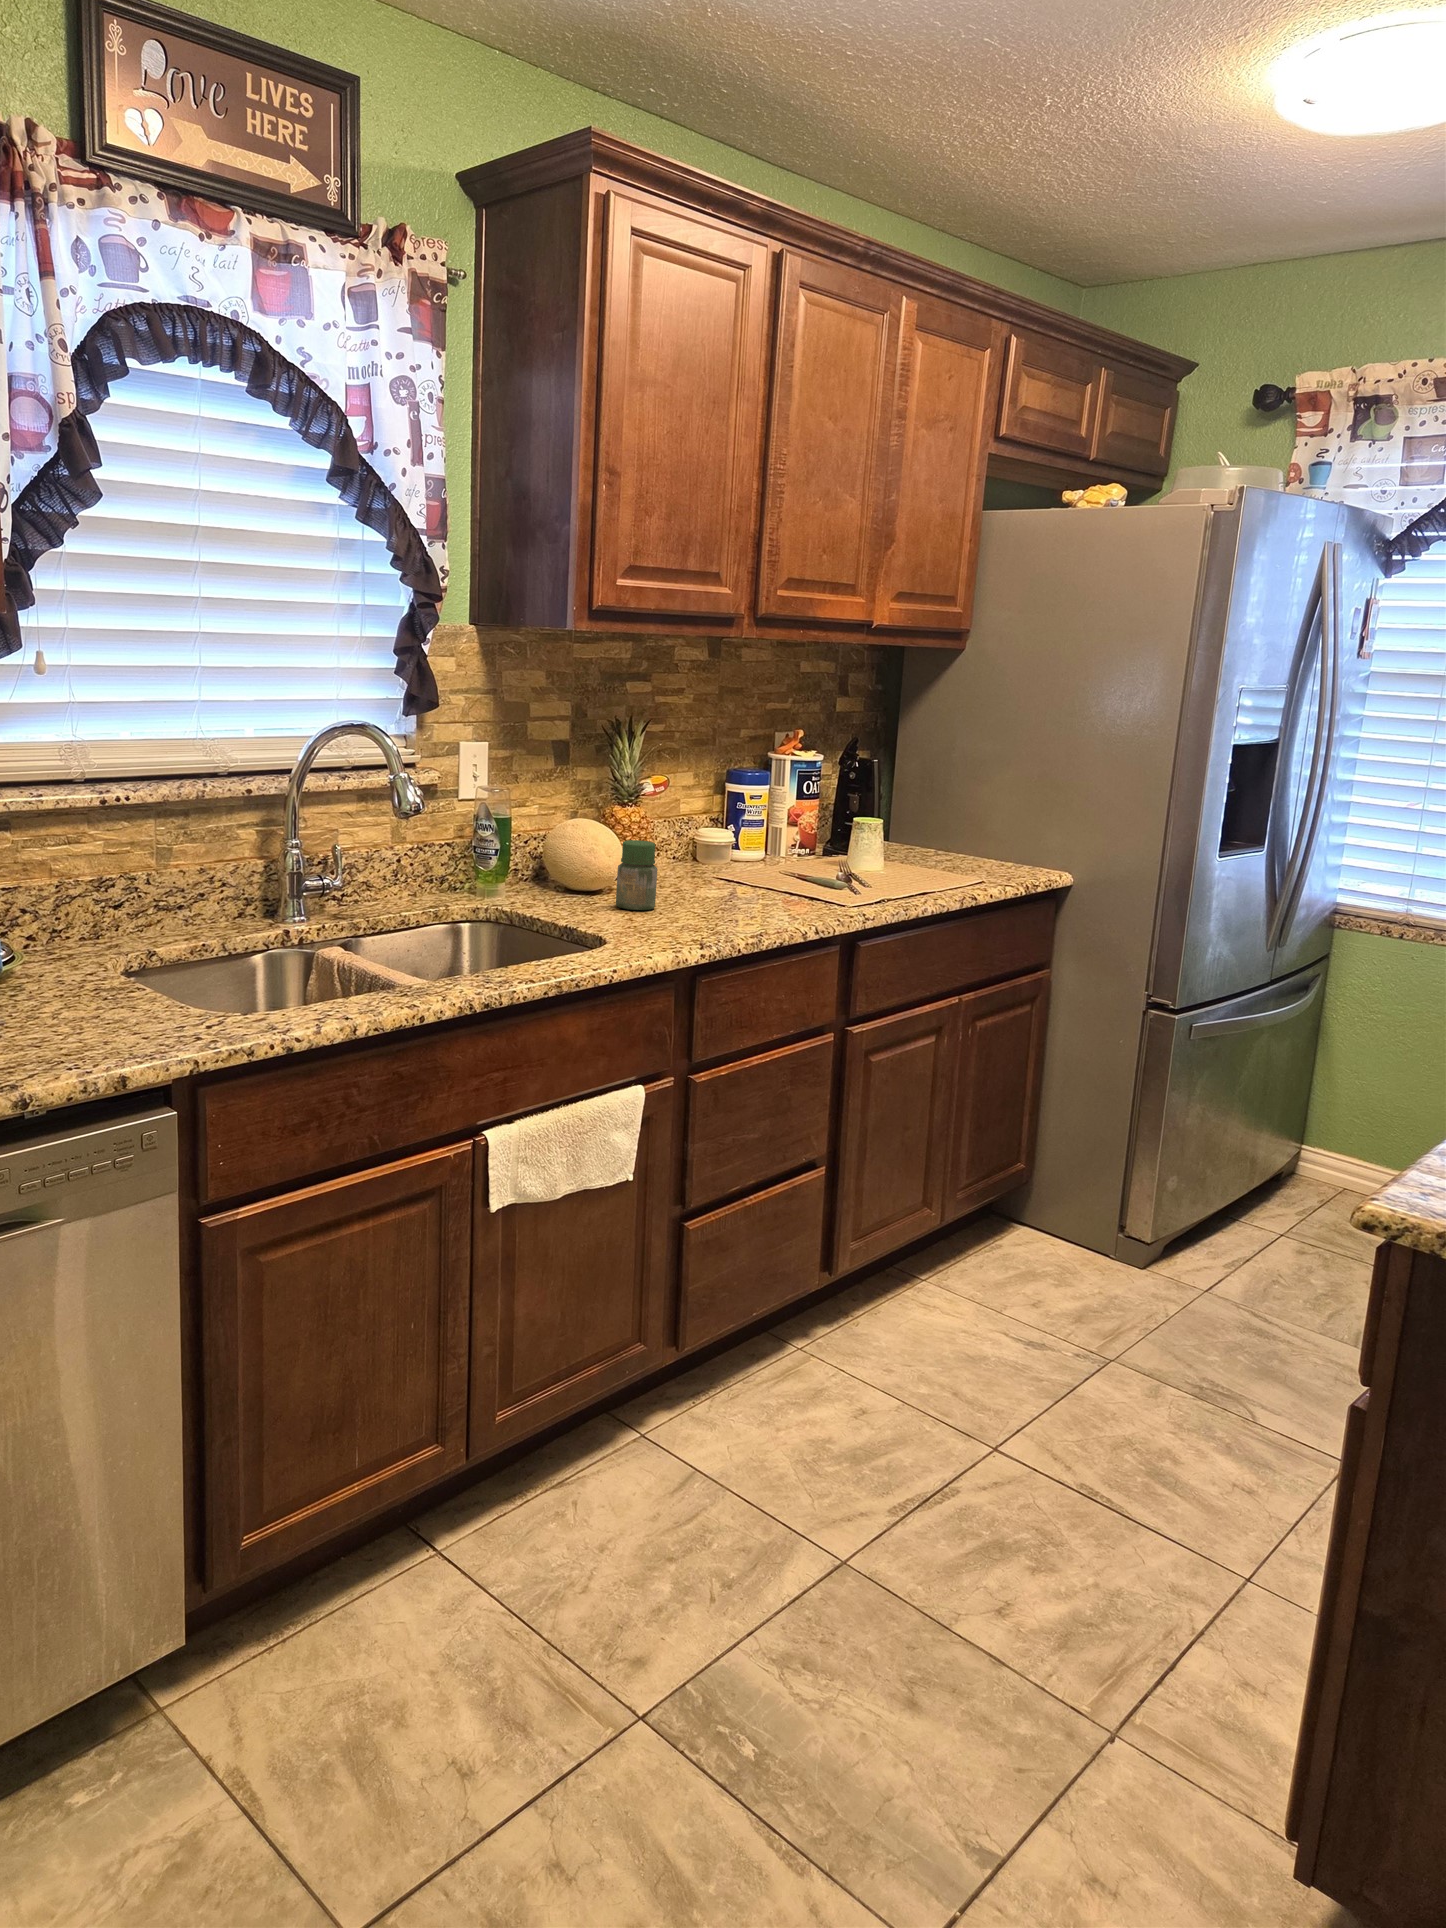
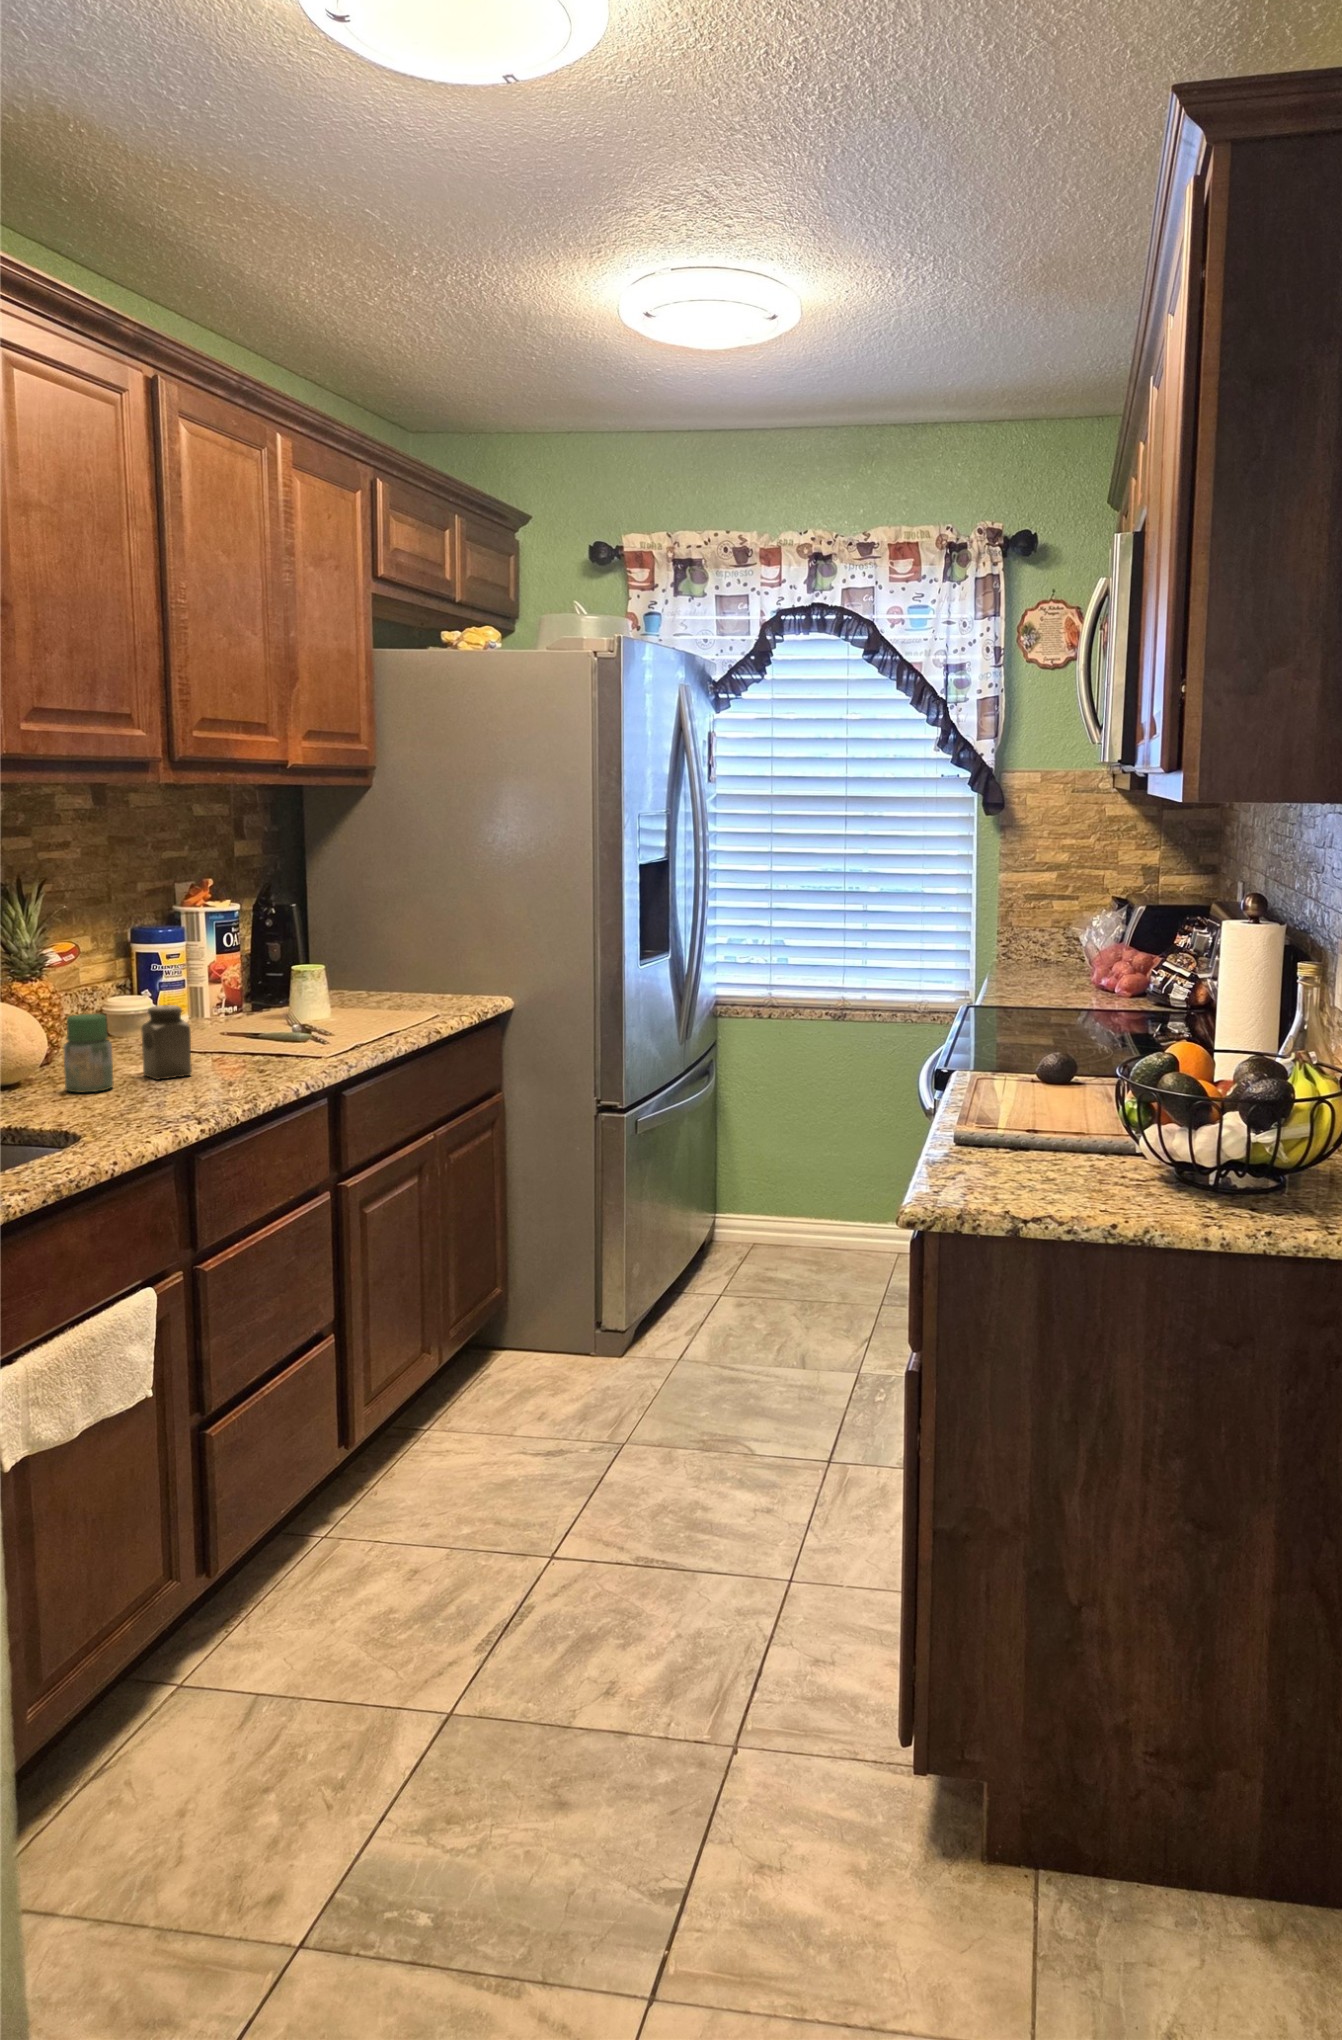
salt shaker: none [686,841,728,908] -> present [141,1005,192,1079]

